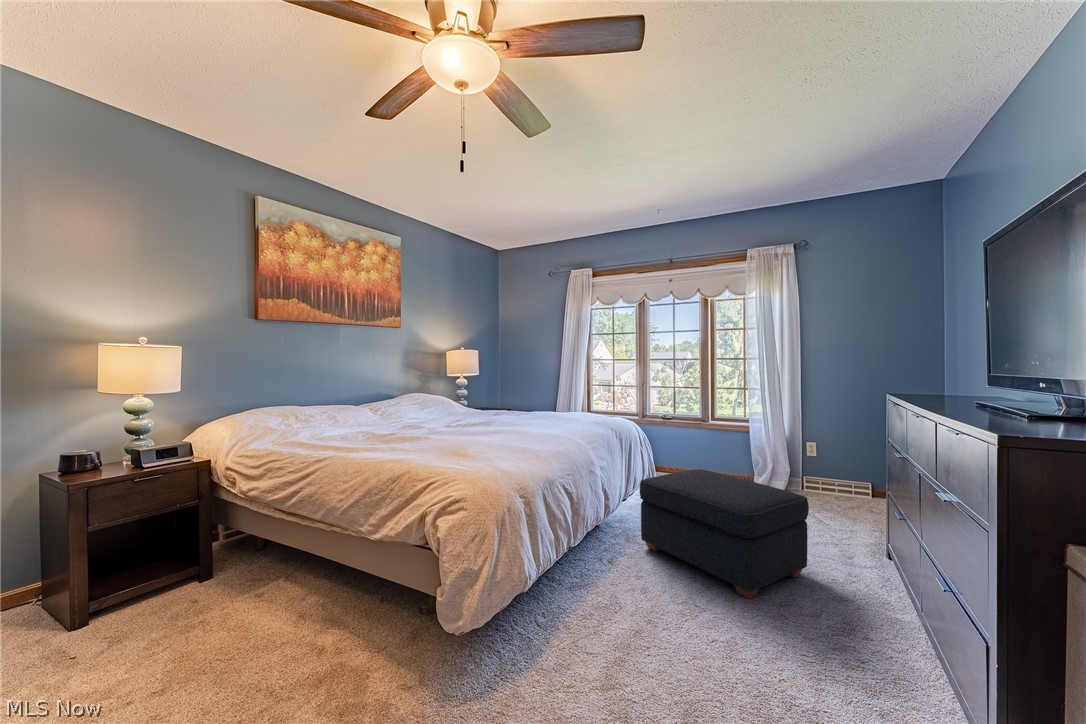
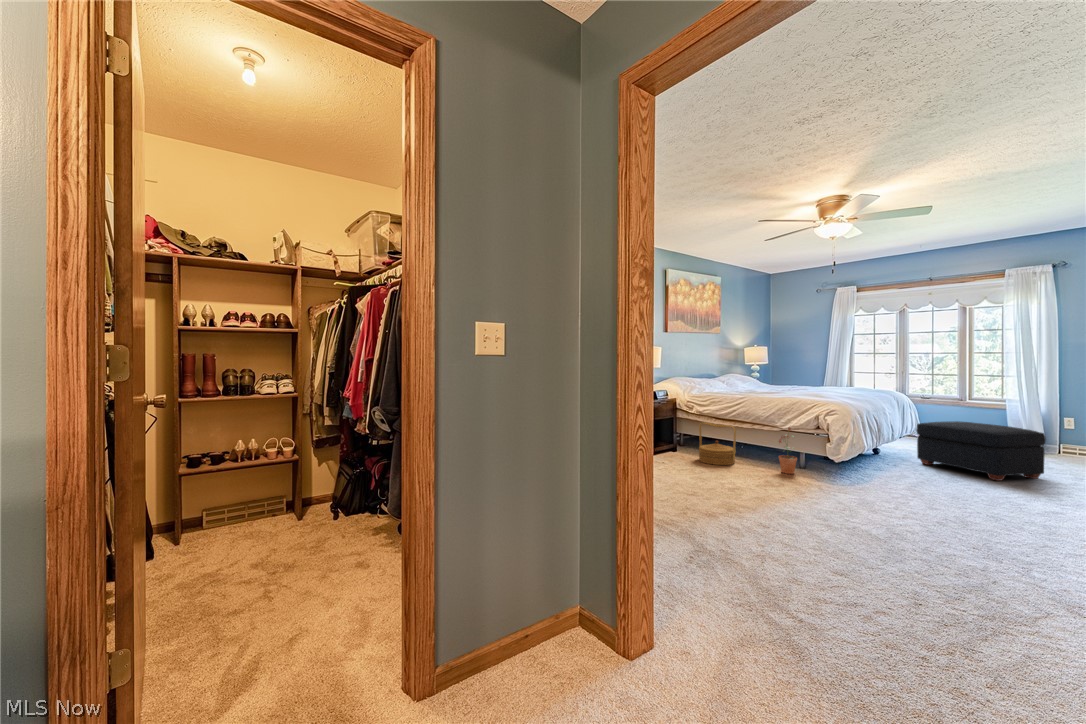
woven basket: none [203,520,300,637] -> present [699,422,736,465]
potted plant: none [343,528,395,658] -> present [779,427,797,474]

